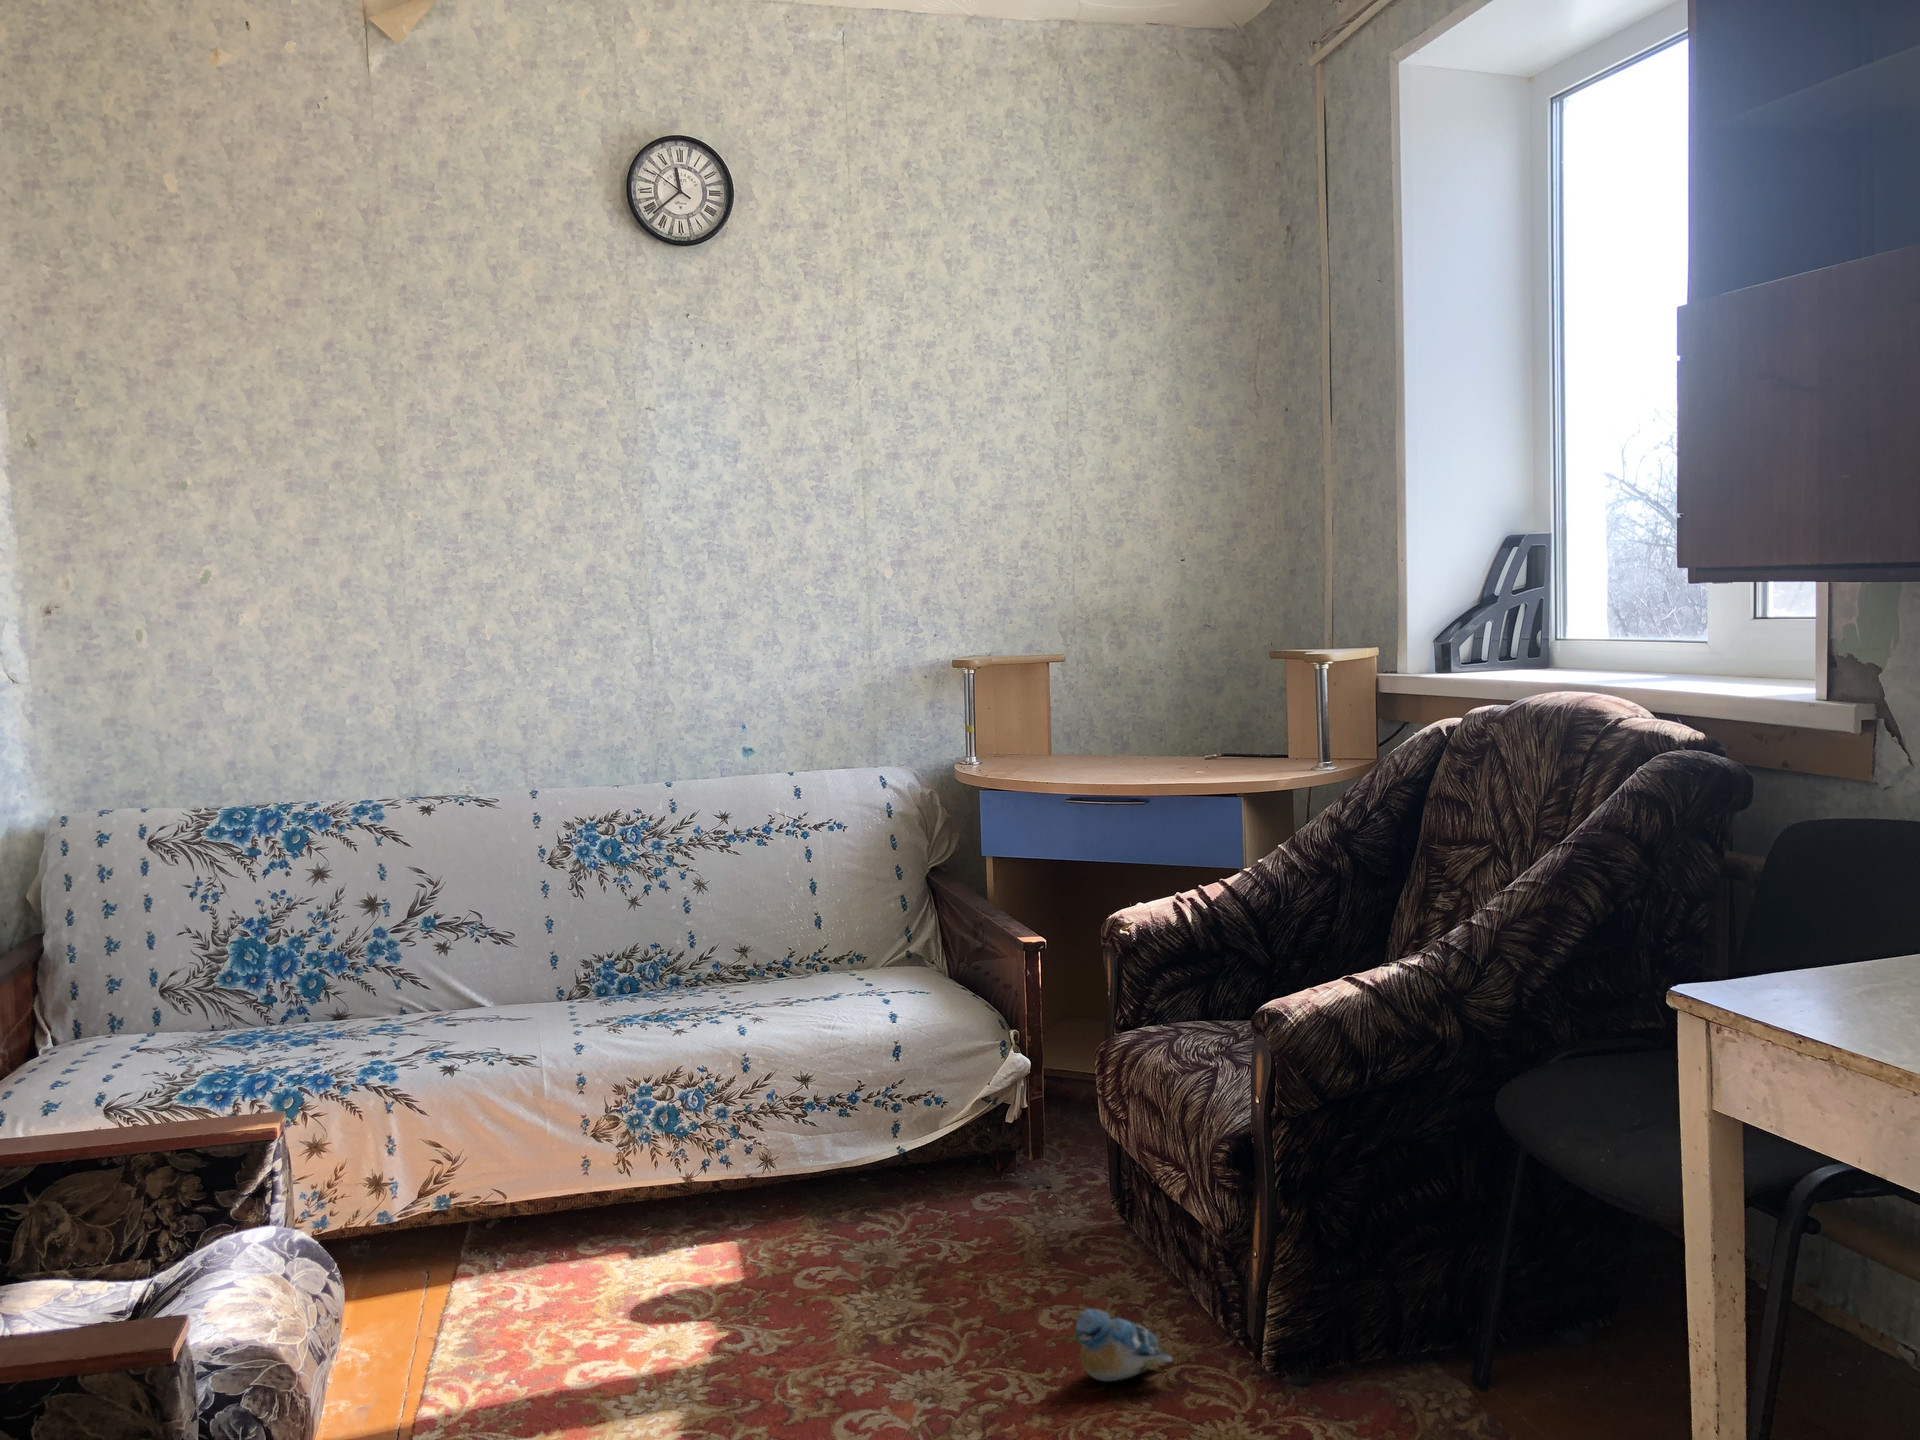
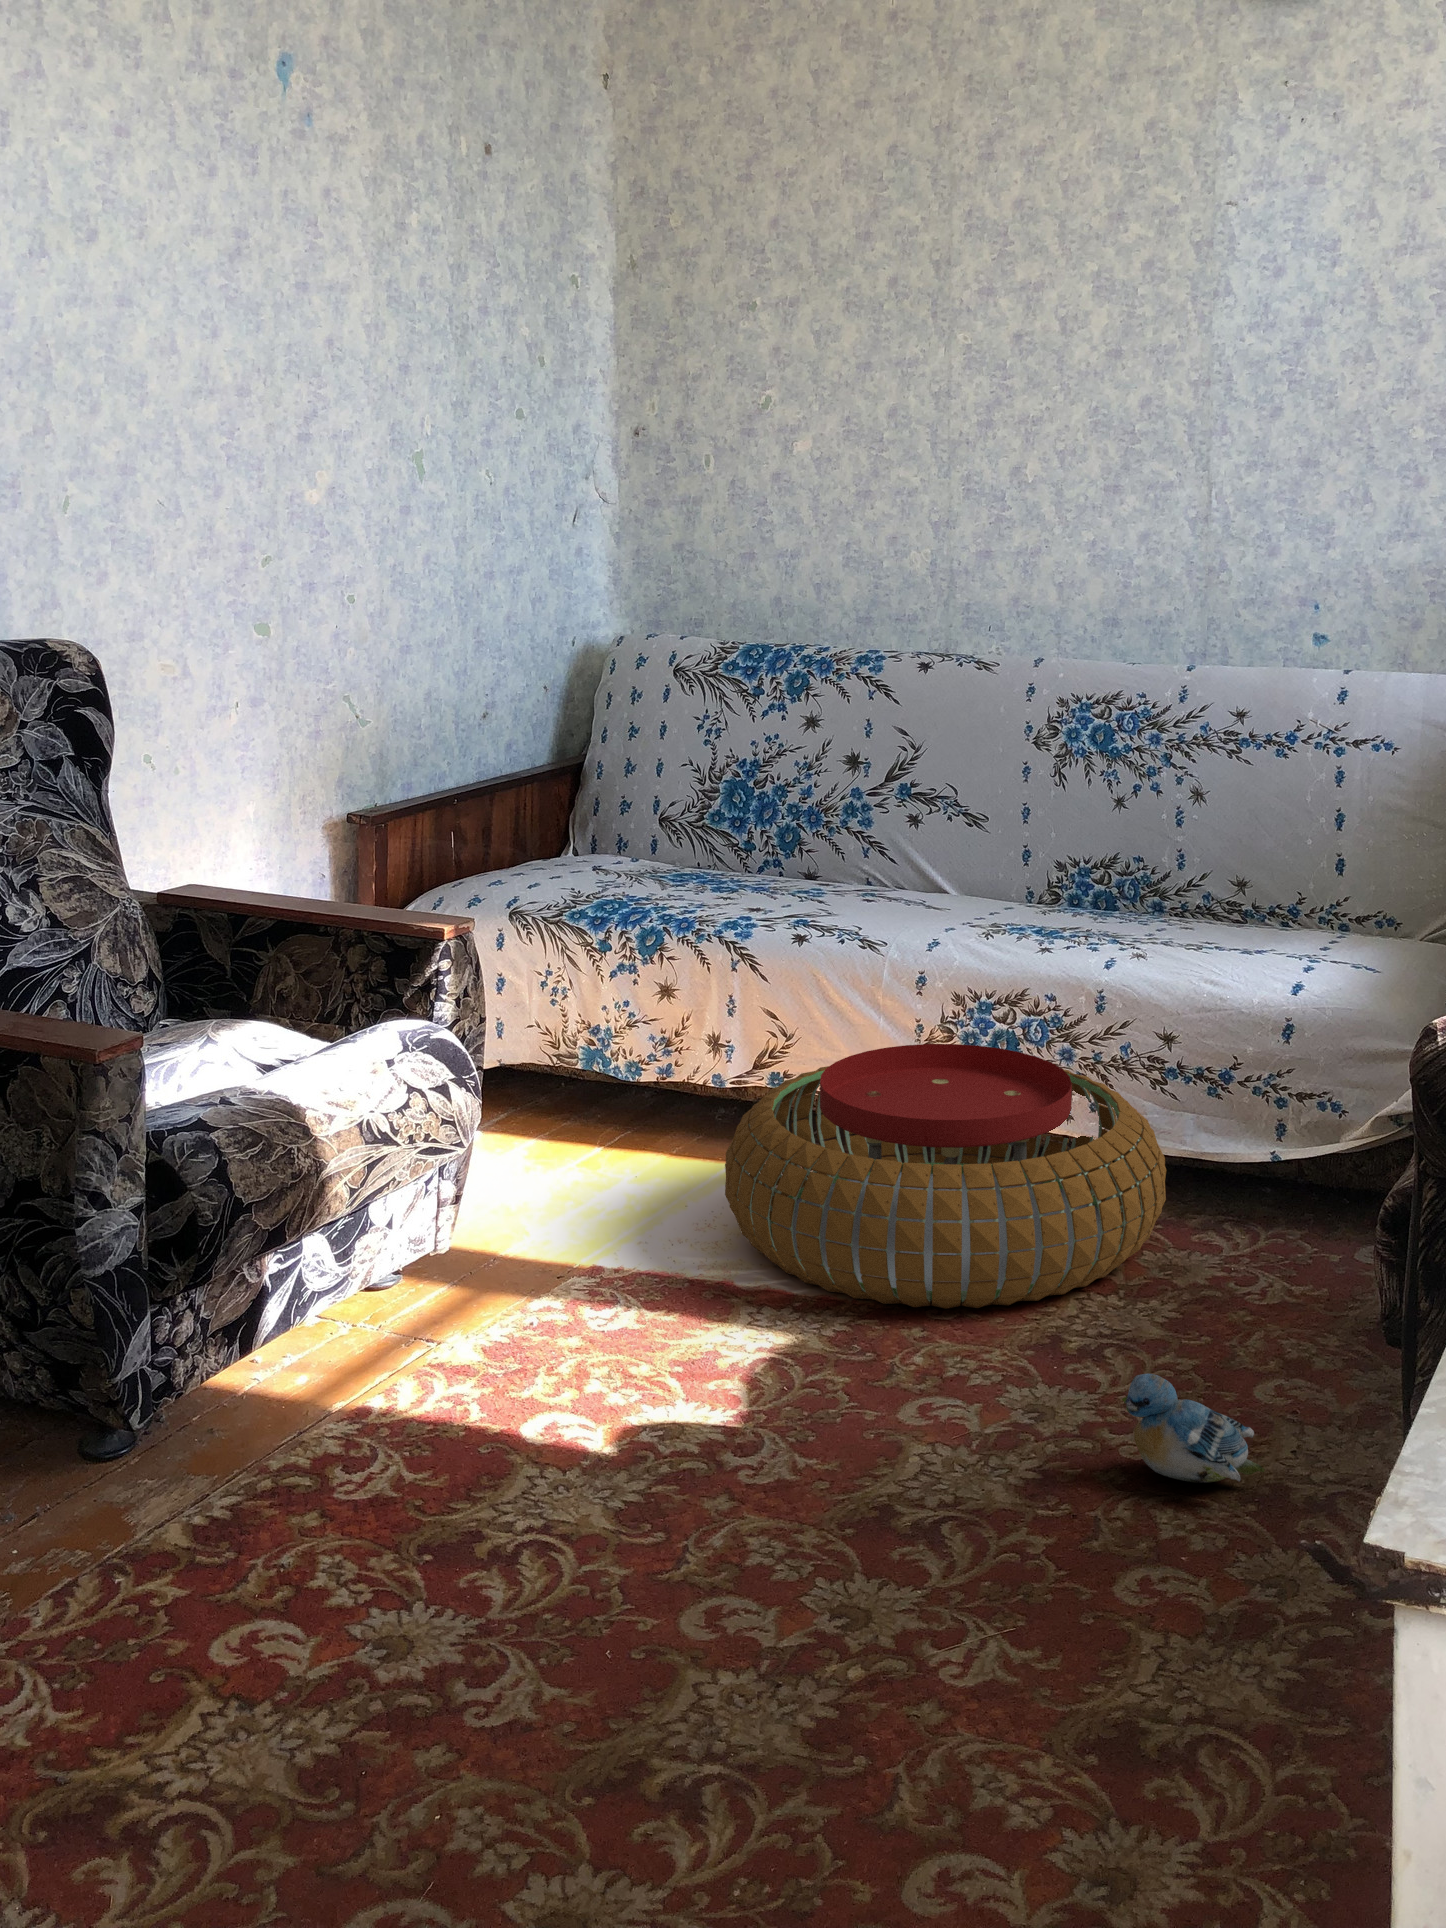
pouf: none [500,1117,886,1358] -> present [725,1044,1166,1309]

